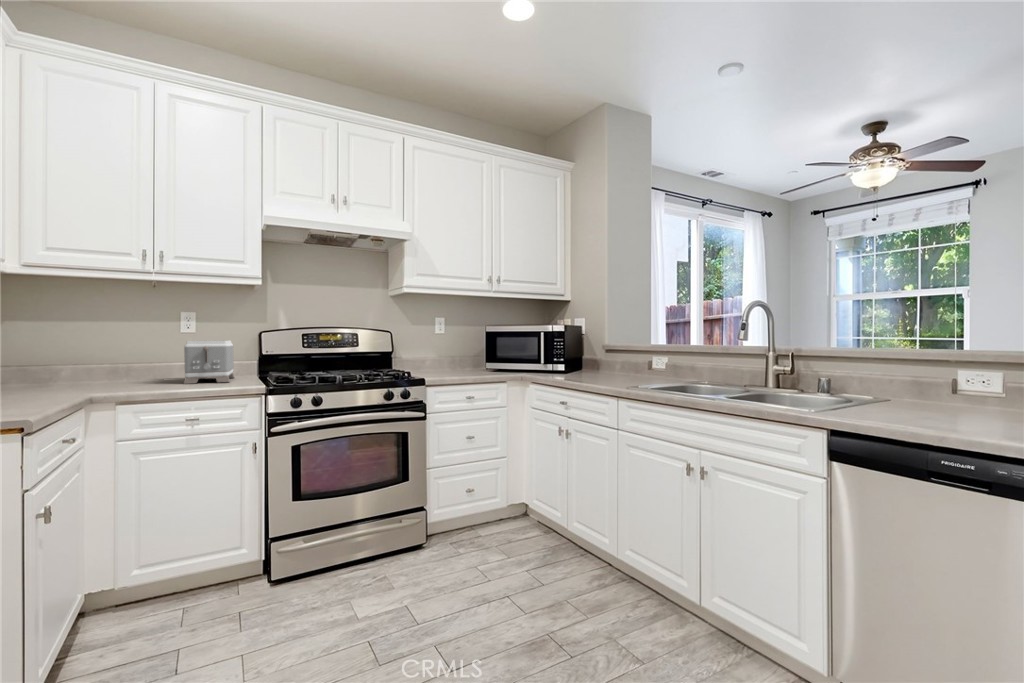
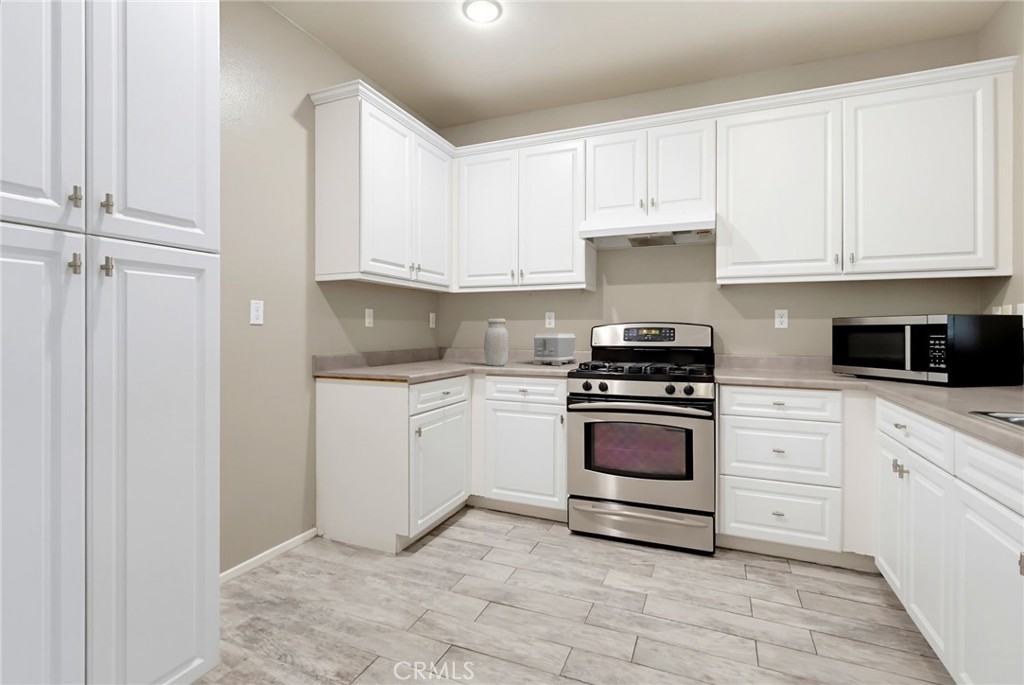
jar: none [108,320,155,390] -> present [484,318,509,366]

